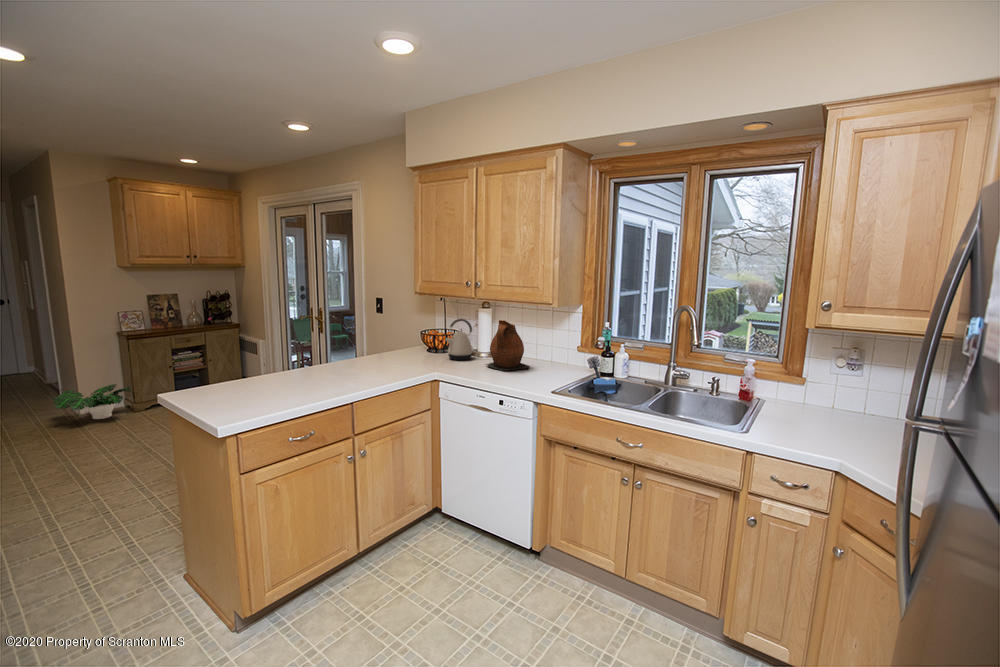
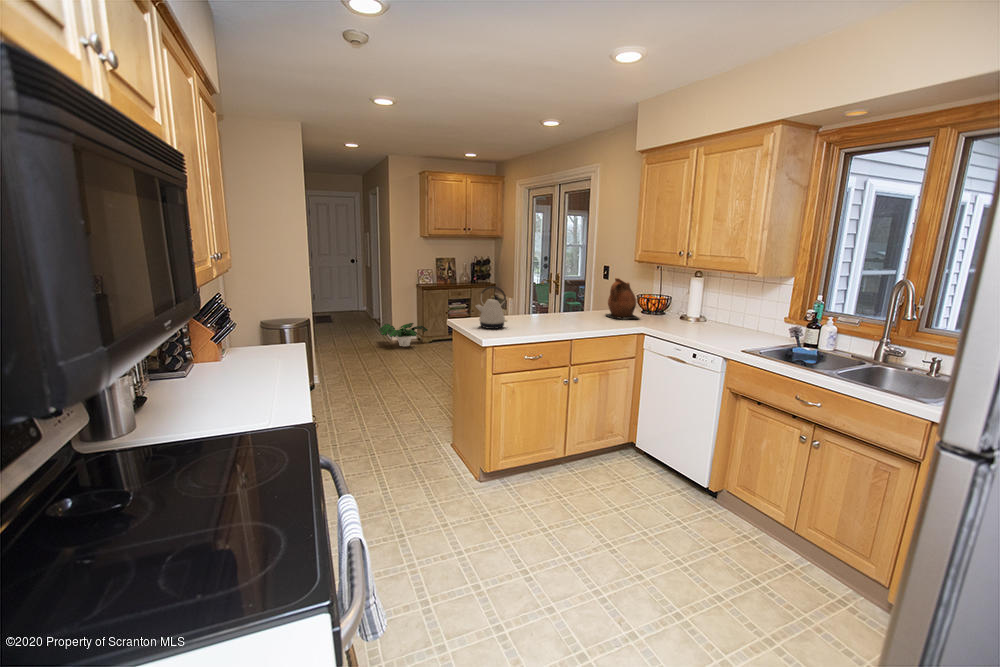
kettle: present [446,319,474,360] -> present [476,286,507,329]
ceramic pitcher: present [487,320,530,370] -> present [606,278,639,319]

